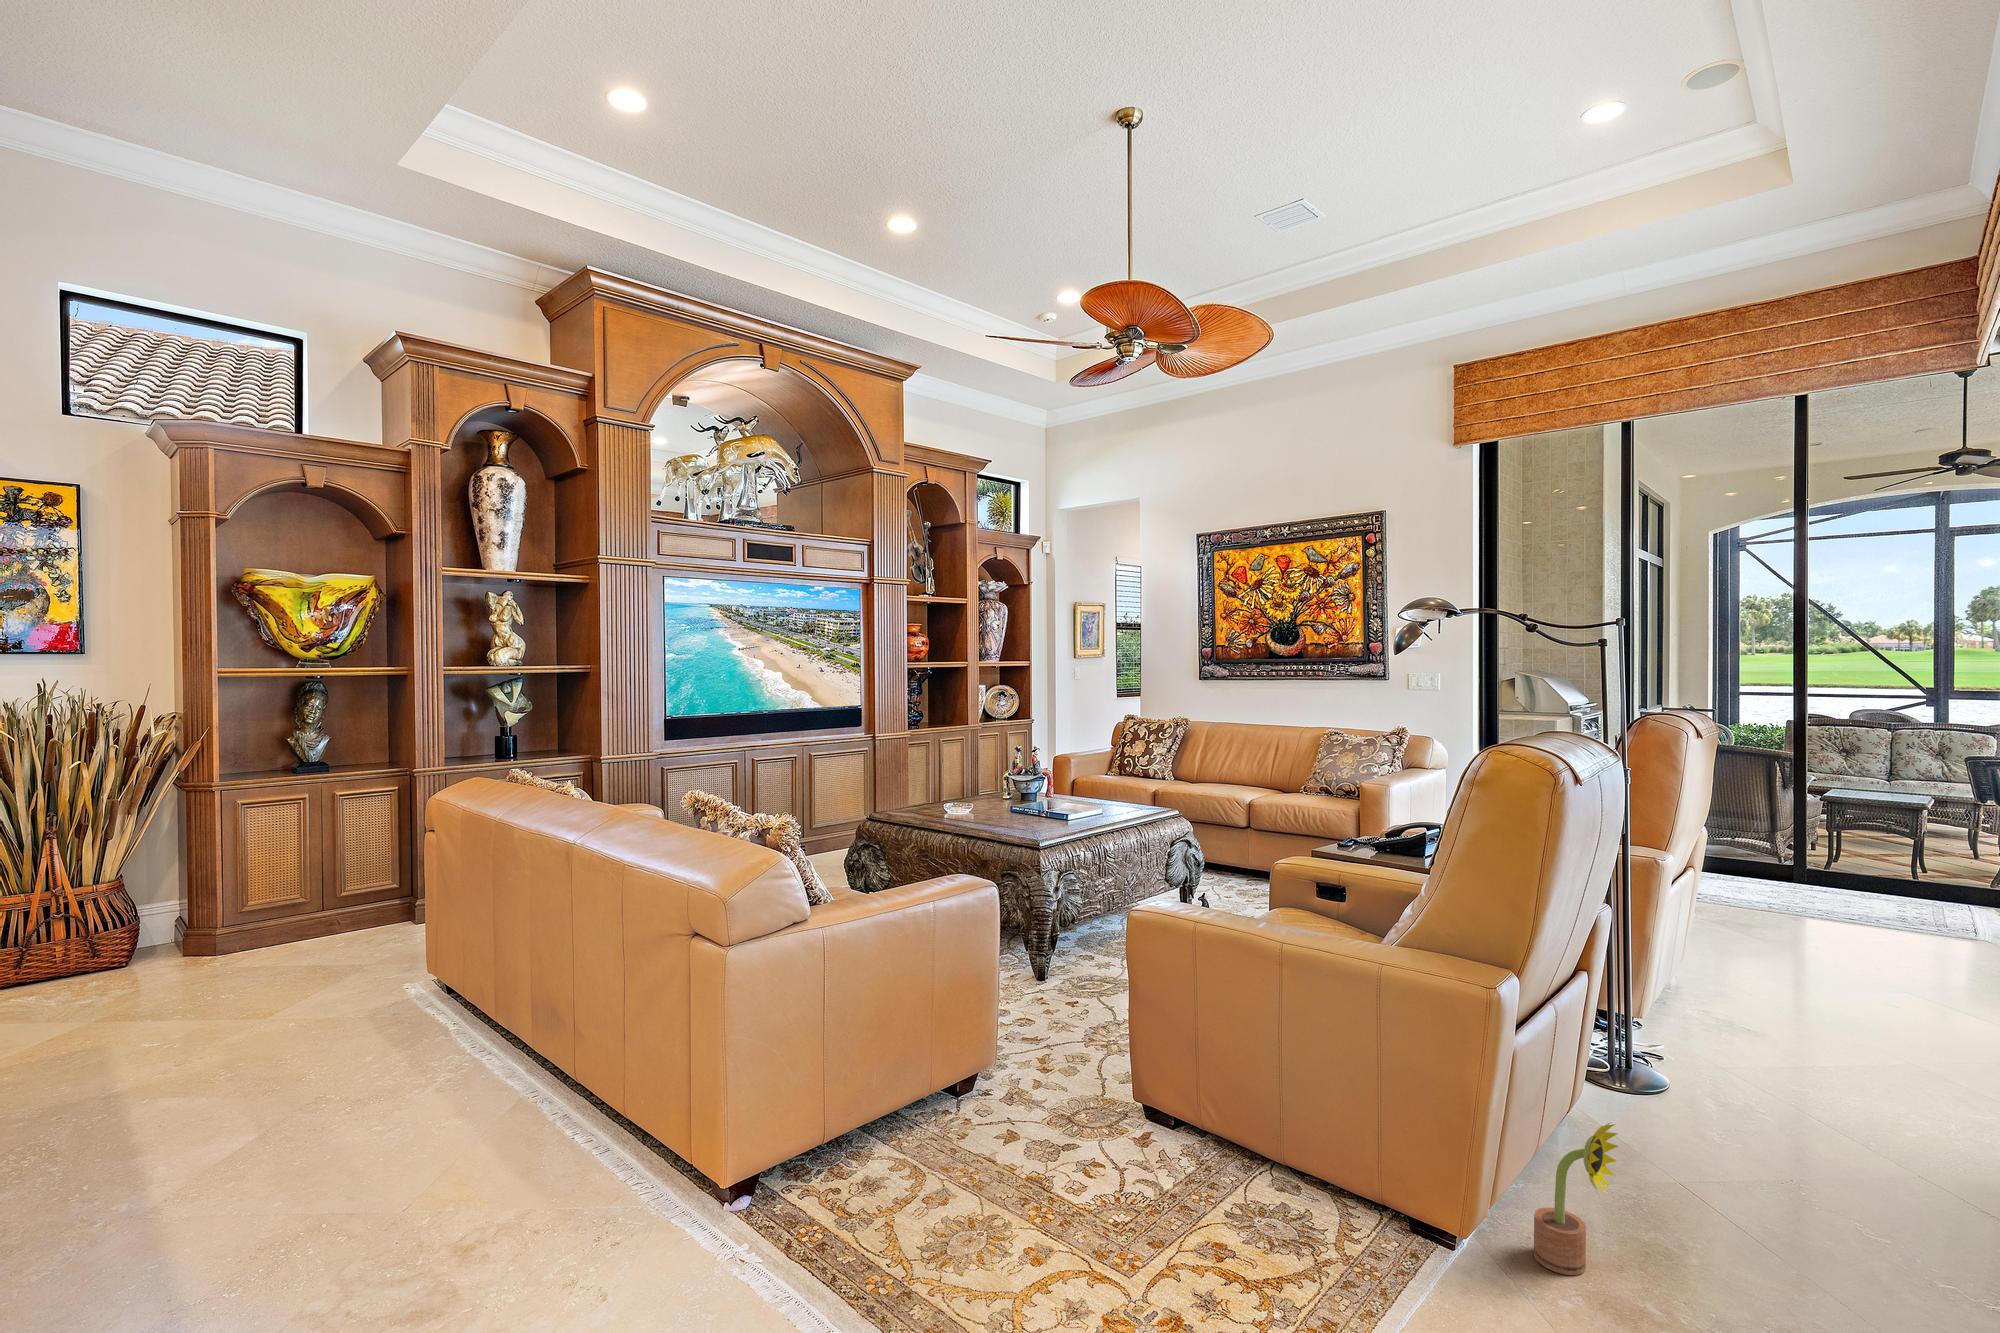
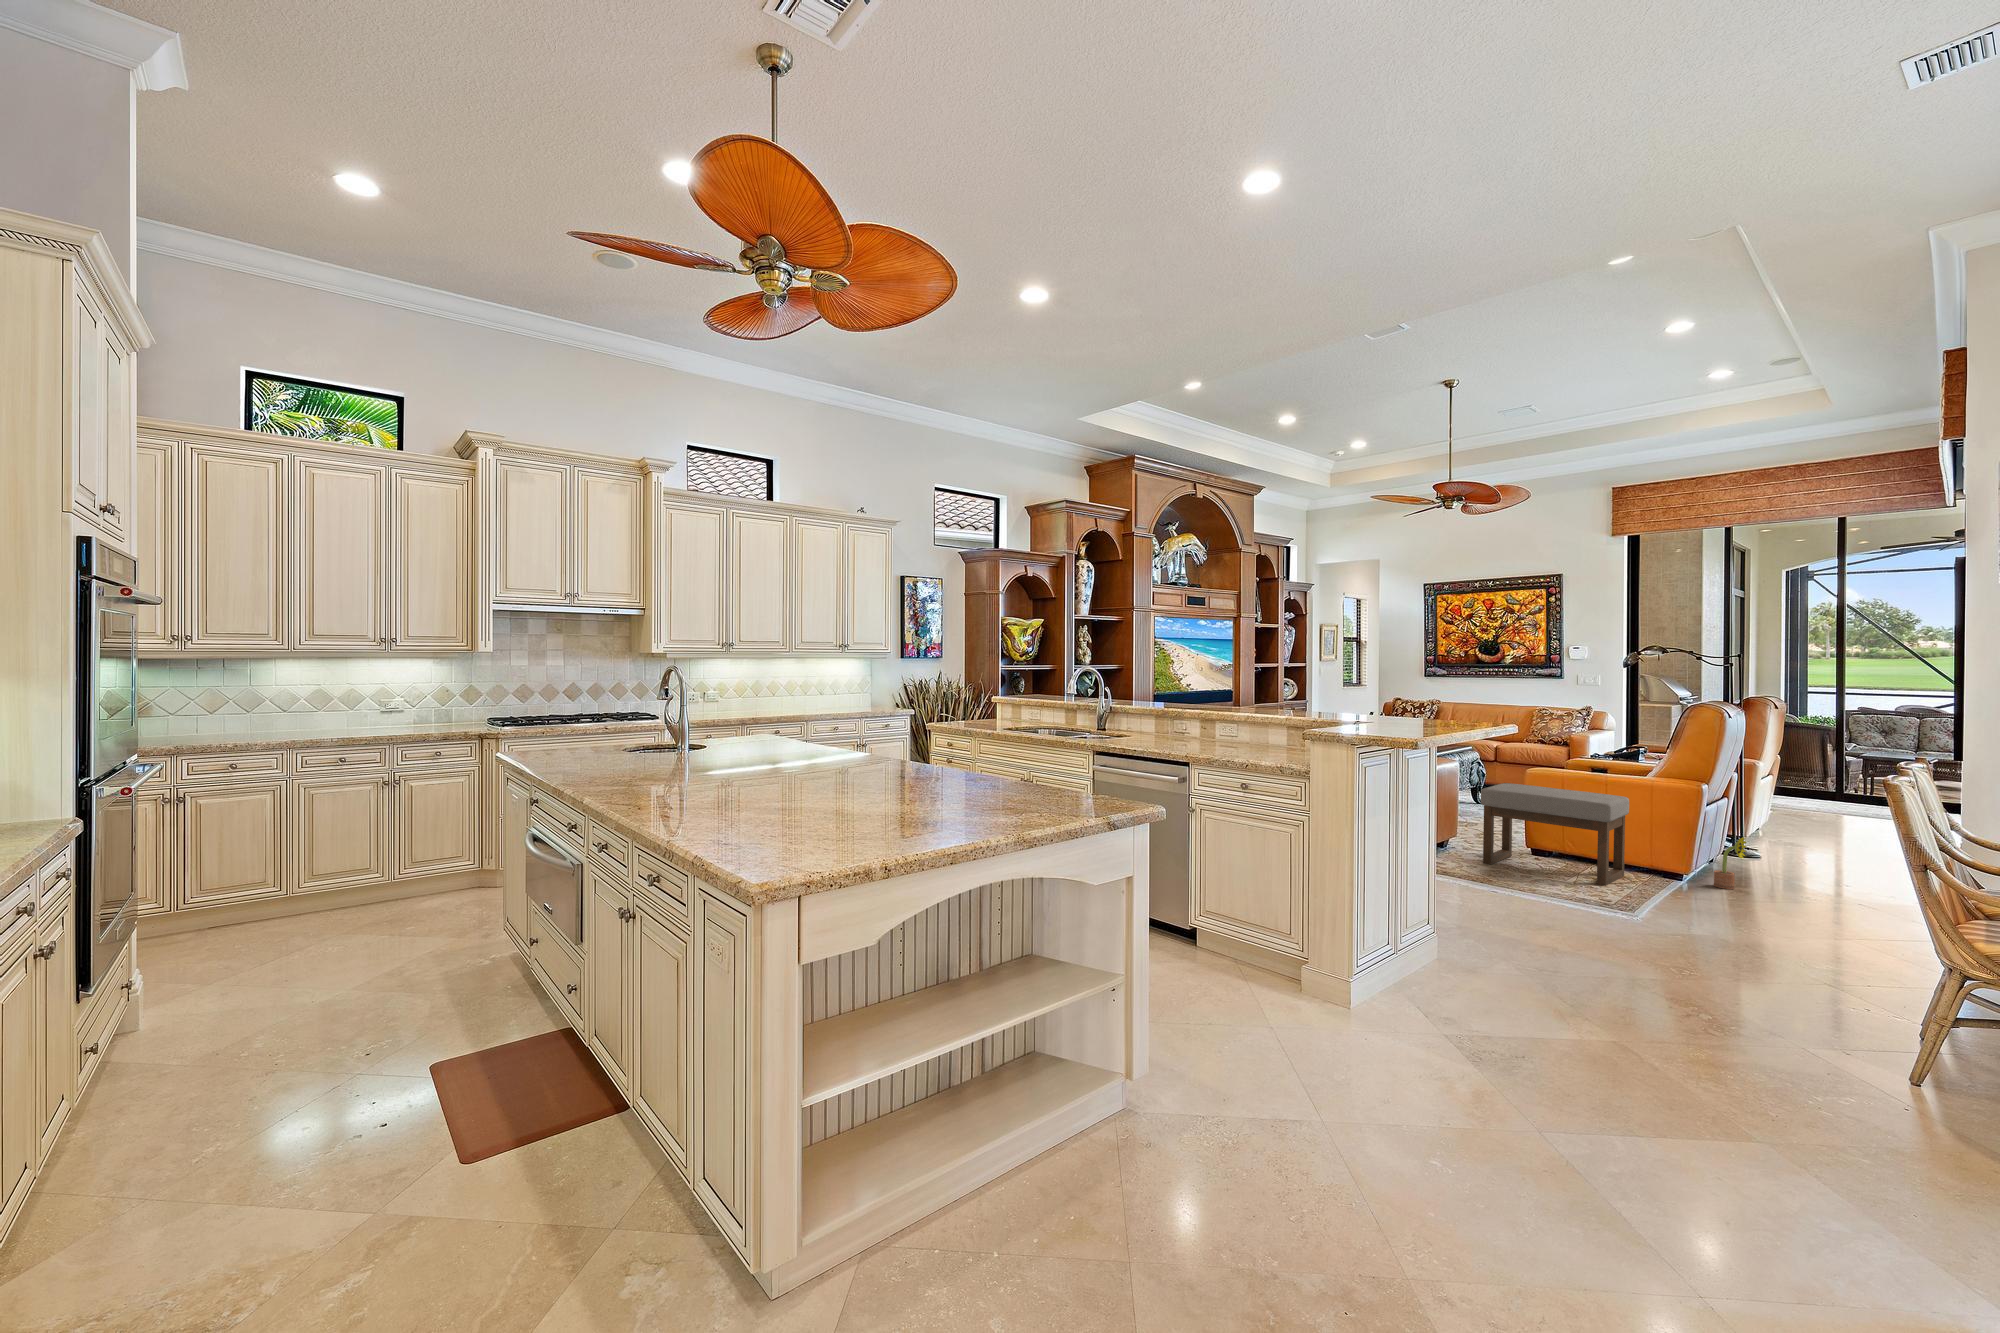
ottoman: none [992,934,1327,1280] -> present [1481,783,1629,886]

